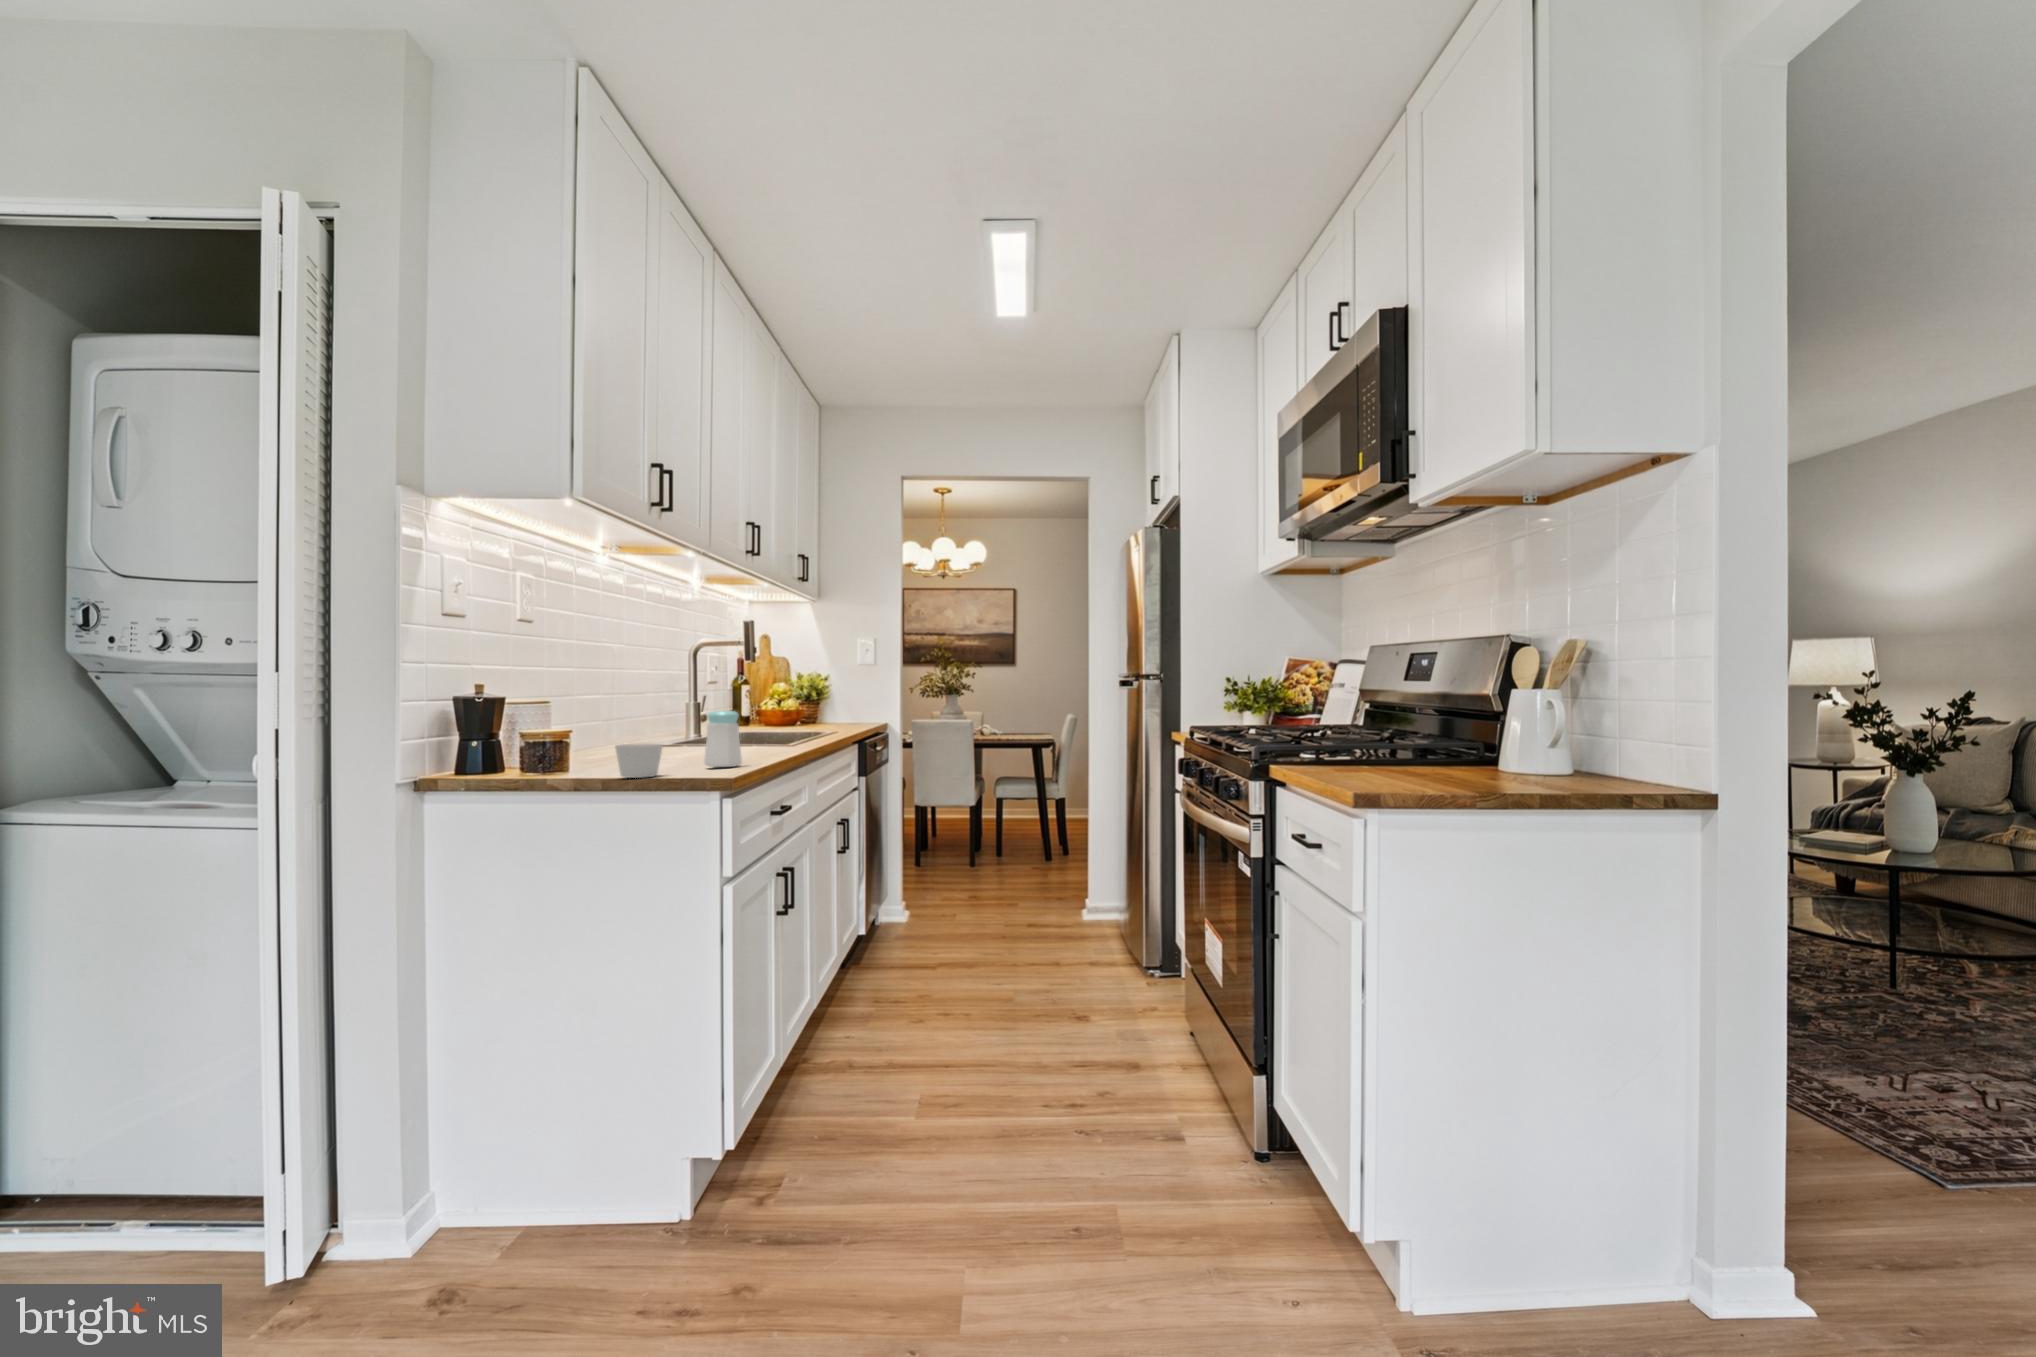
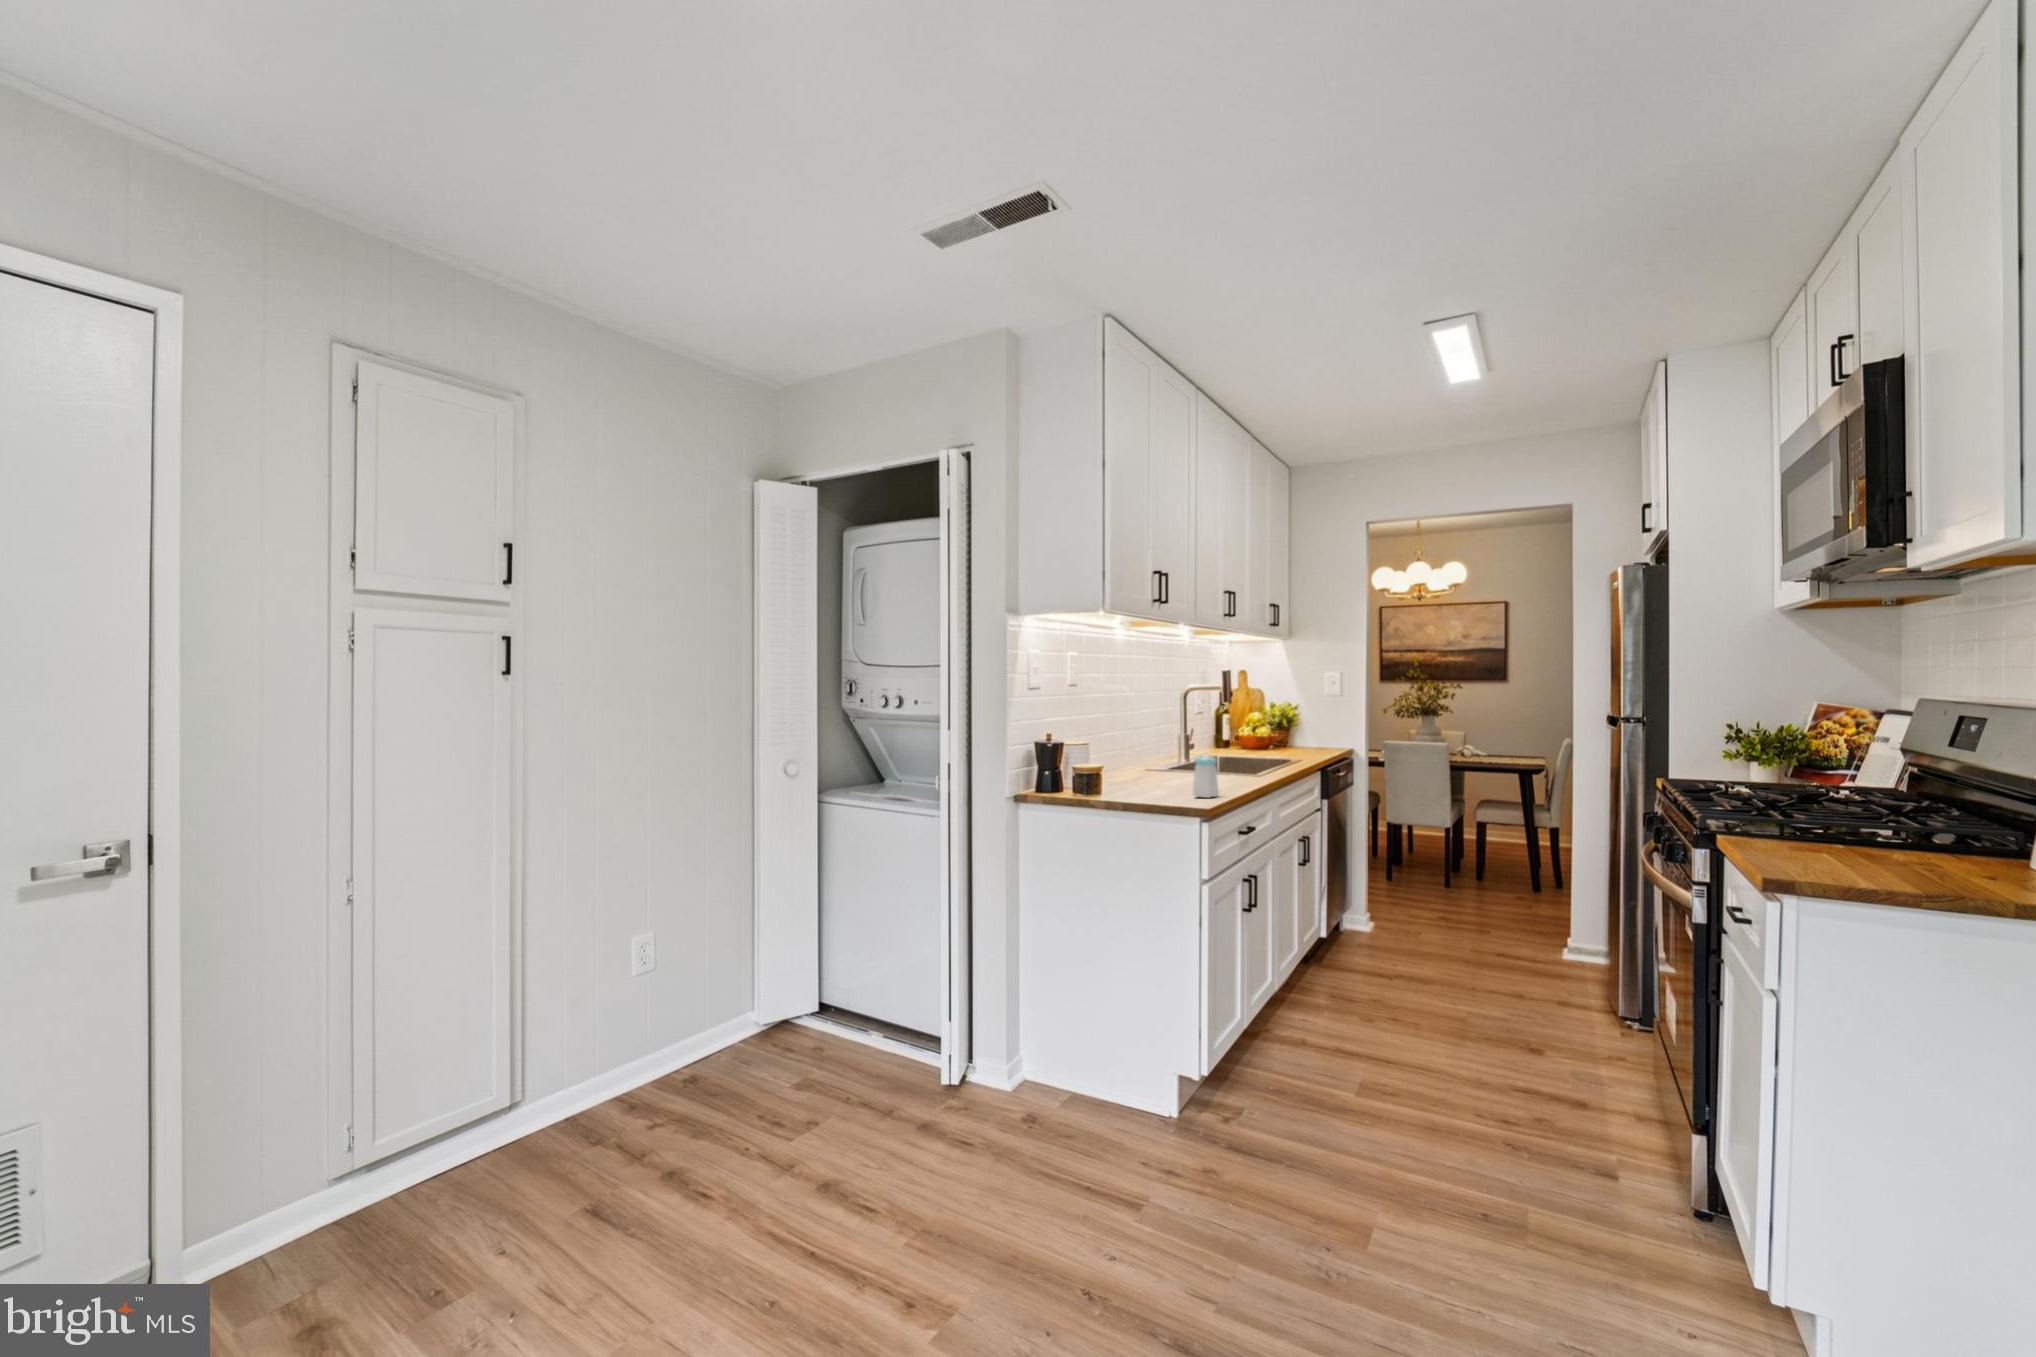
candle: present [615,743,663,778] -> none [1134,779,1165,803]

